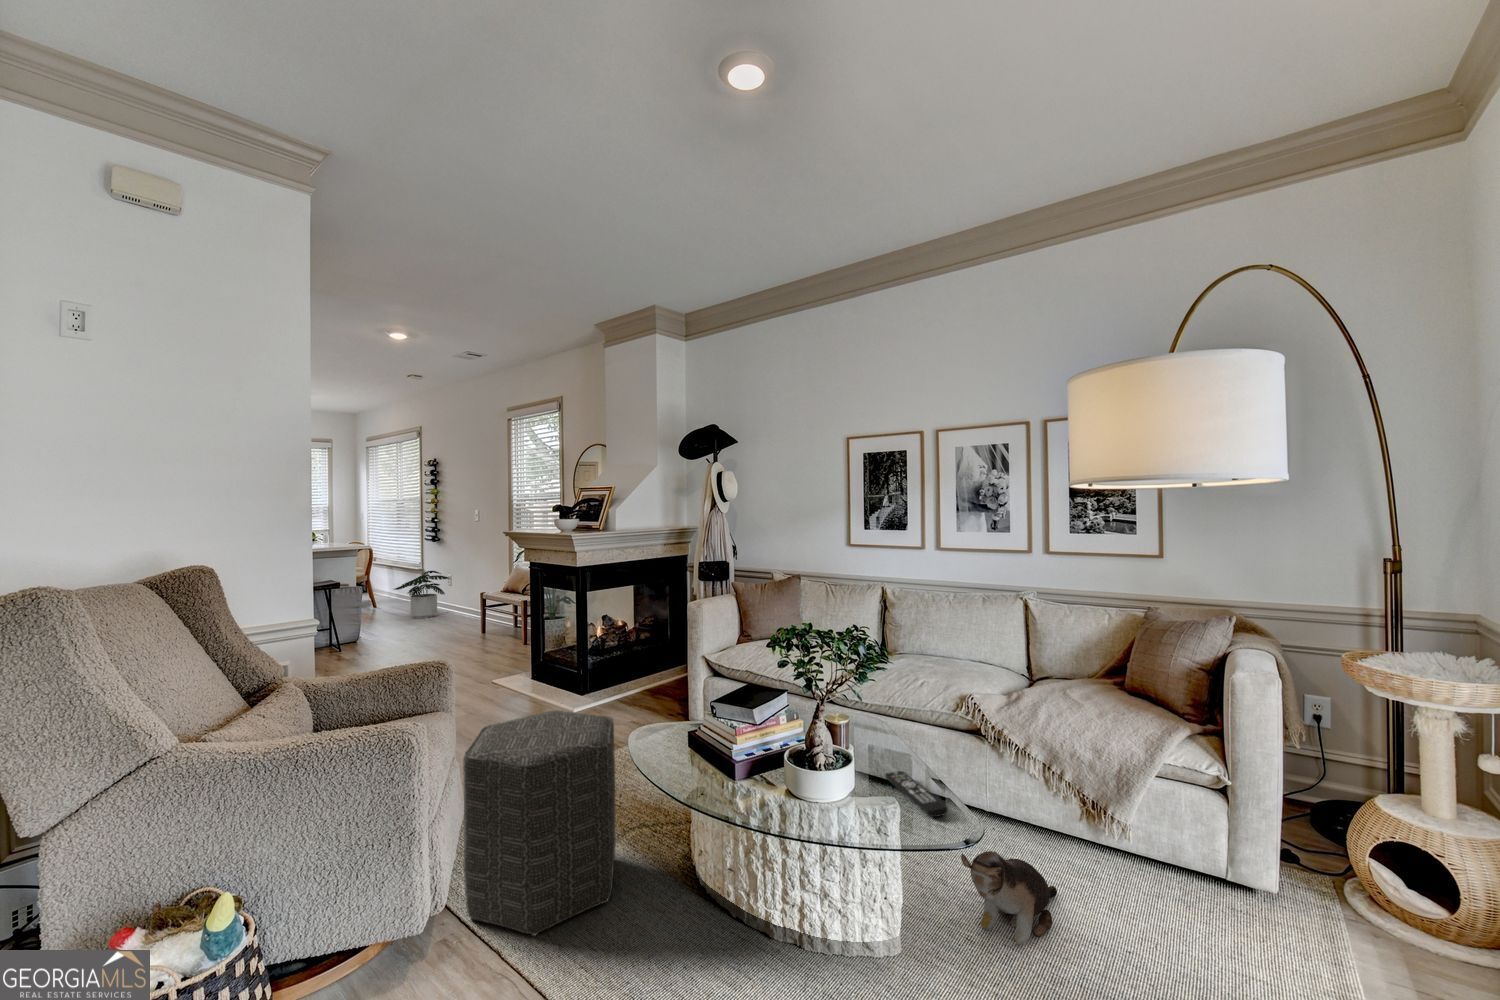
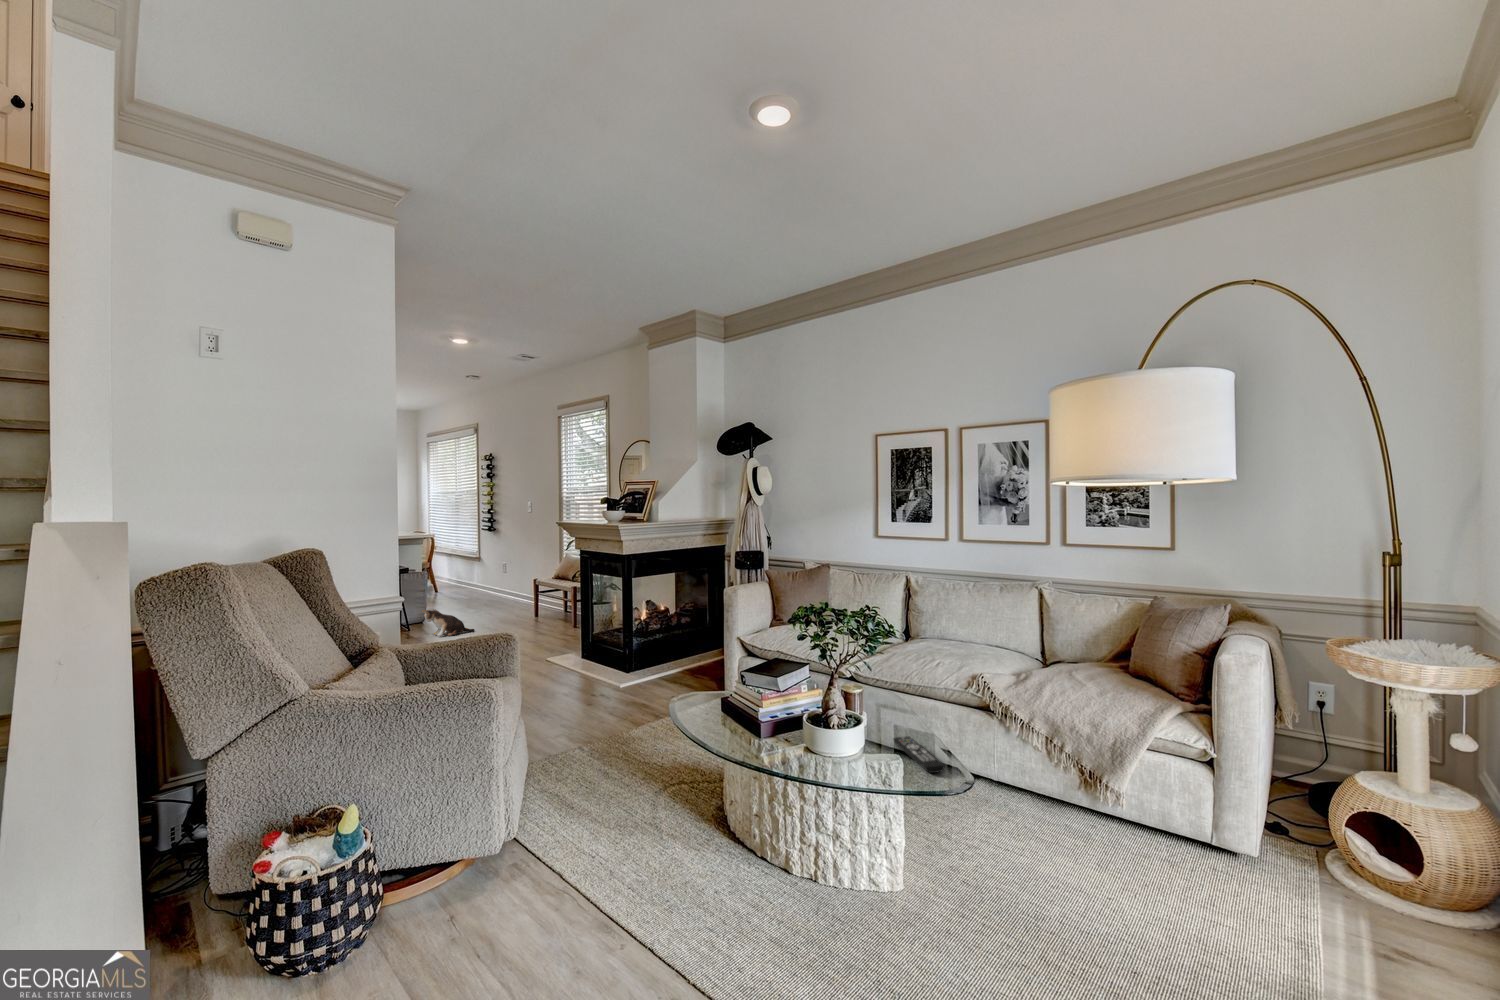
potted plant: present [395,571,450,618] -> none [450,559,503,604]
ottoman: present [463,711,616,936] -> none [528,680,656,865]
plush toy: present [961,851,1057,945] -> present [422,609,475,636]

